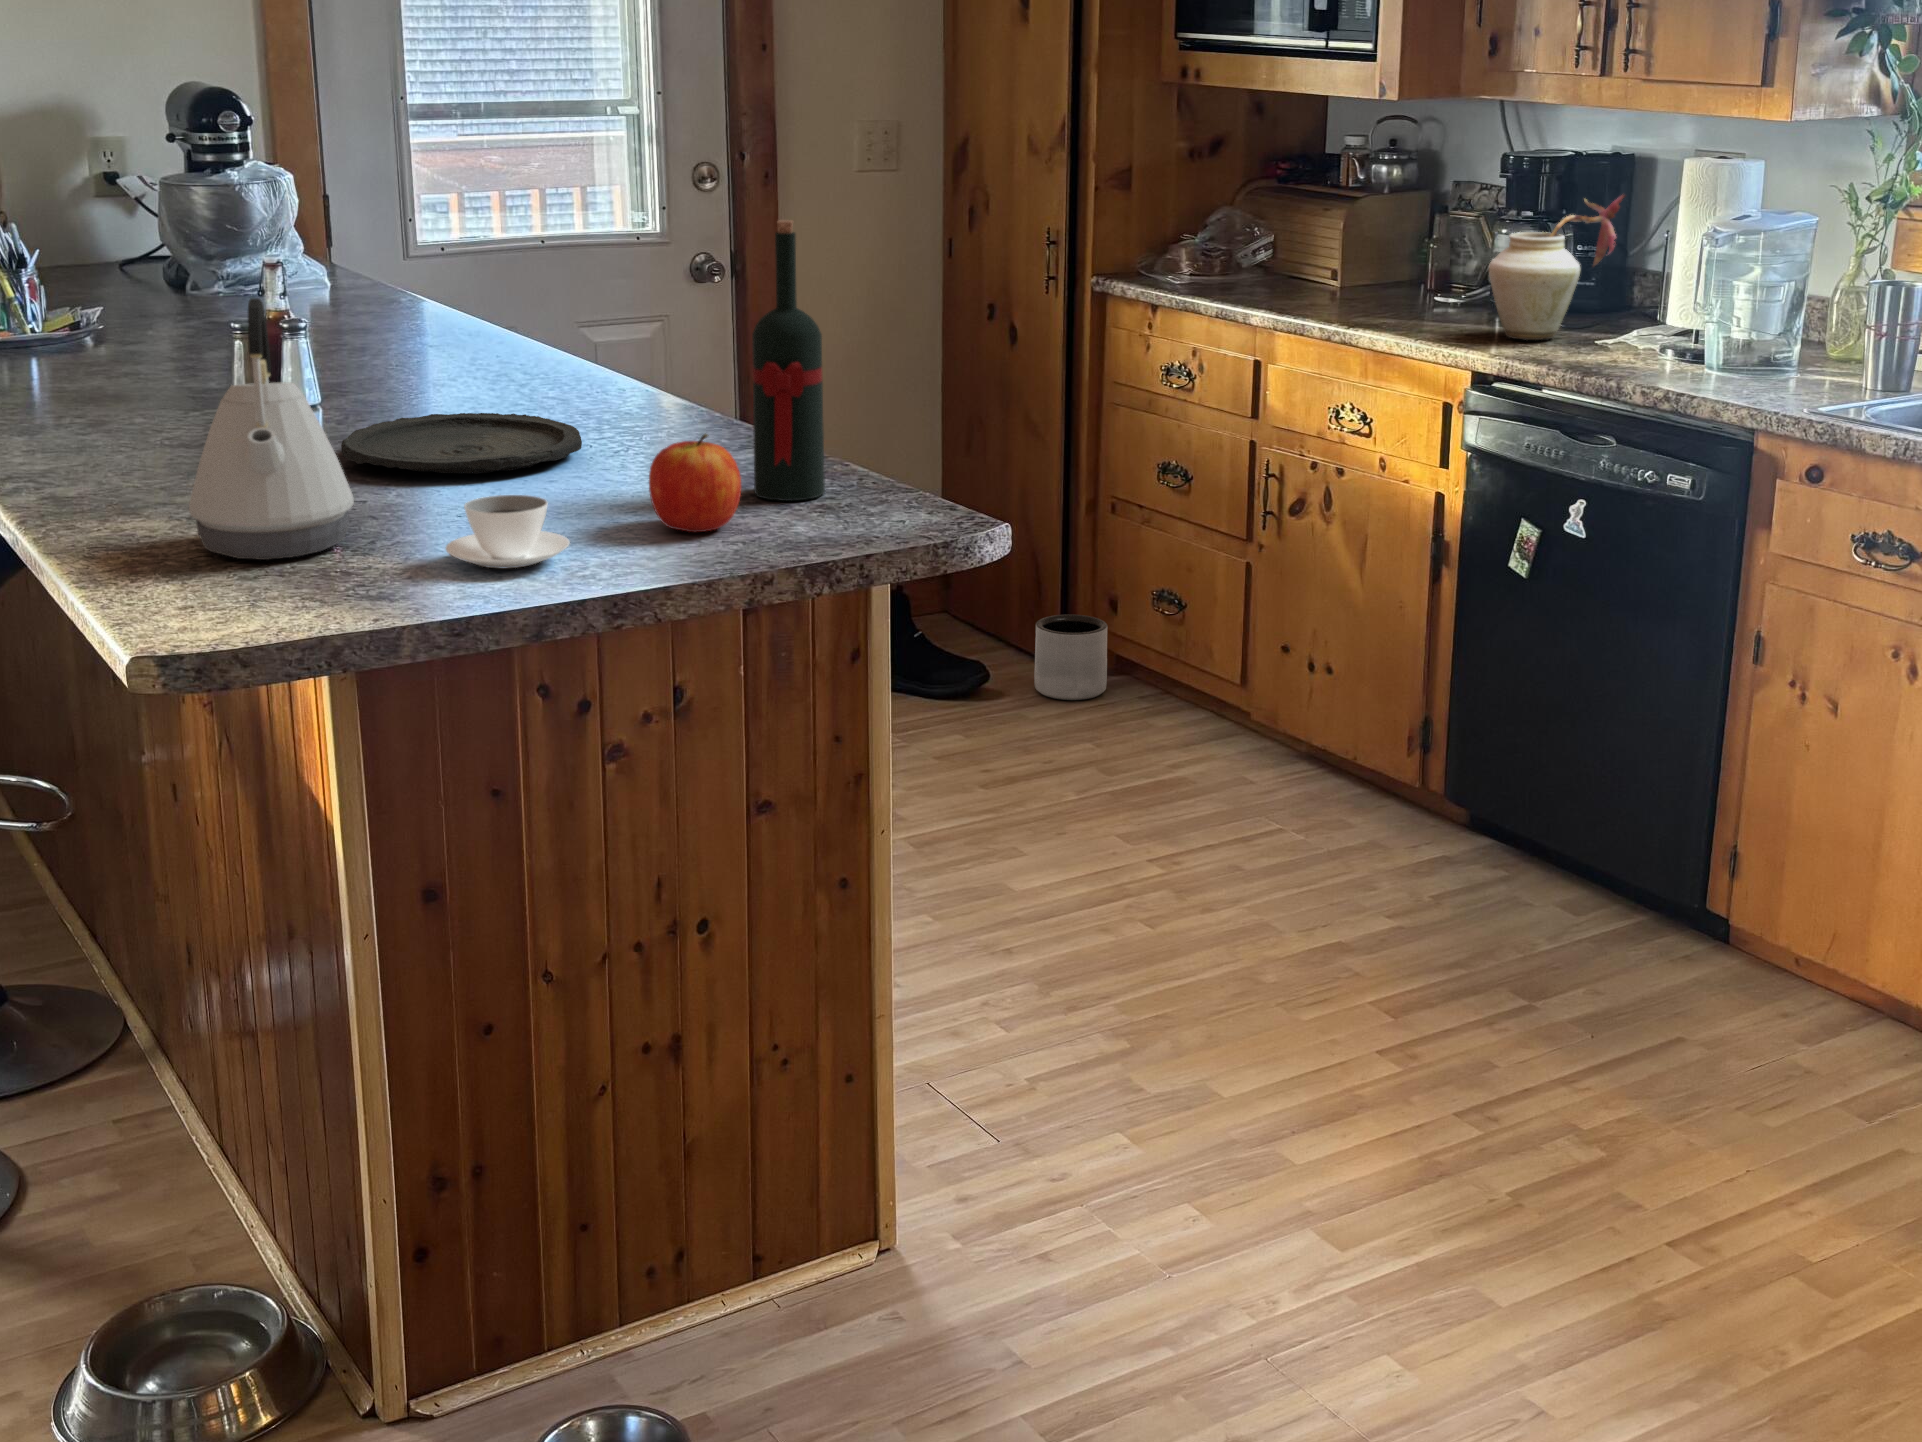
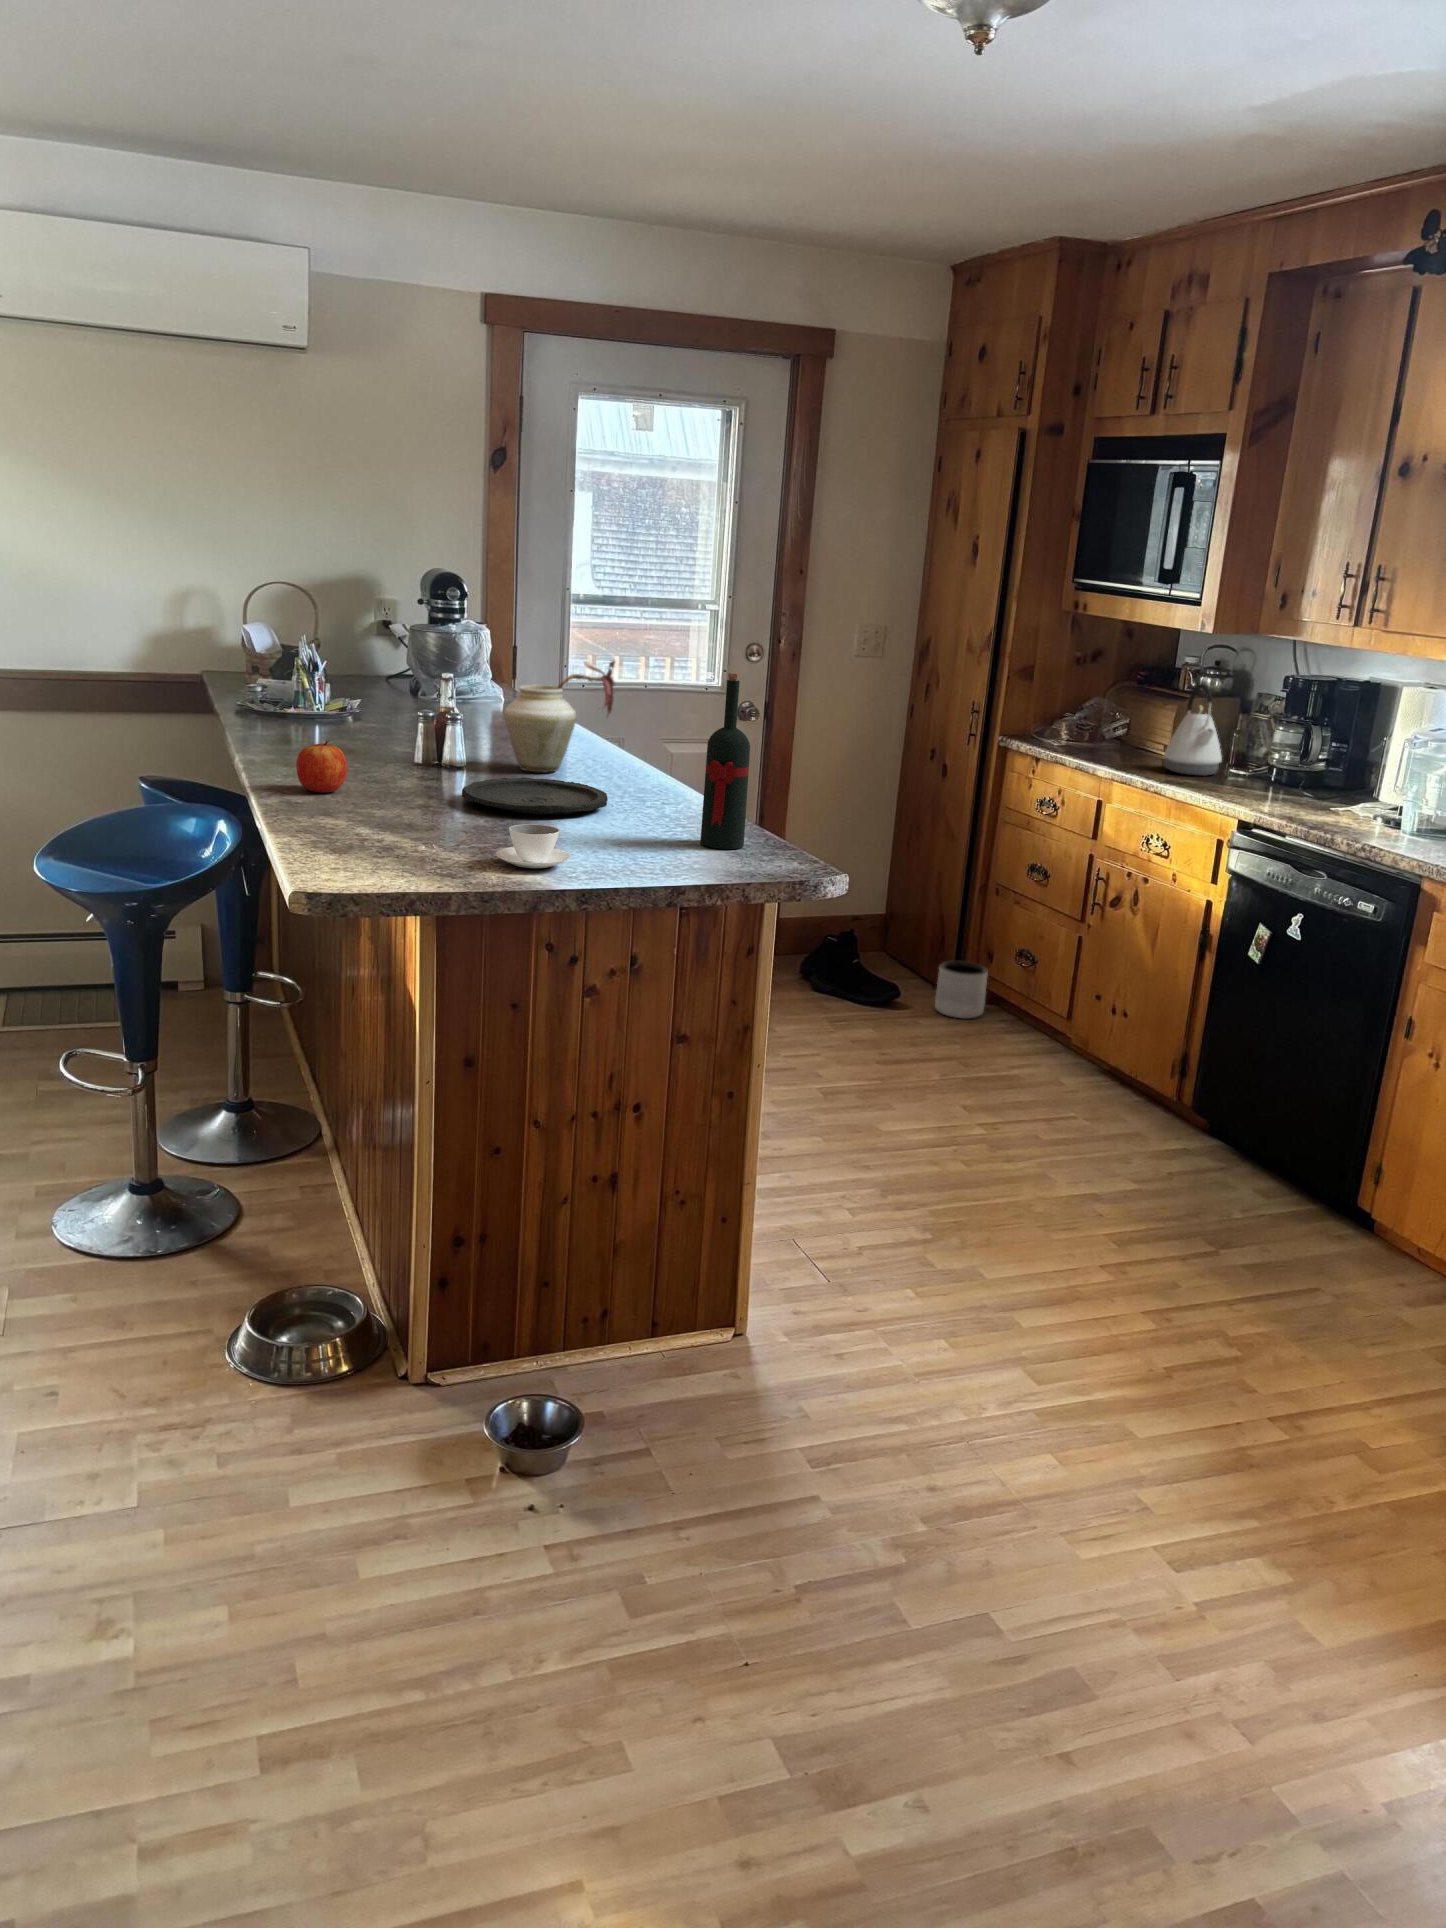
vase: present [1489,195,1625,340] -> present [504,661,615,773]
kettle: present [189,298,354,560] -> present [1164,684,1222,776]
apple: present [649,434,741,532] -> present [296,740,347,793]

